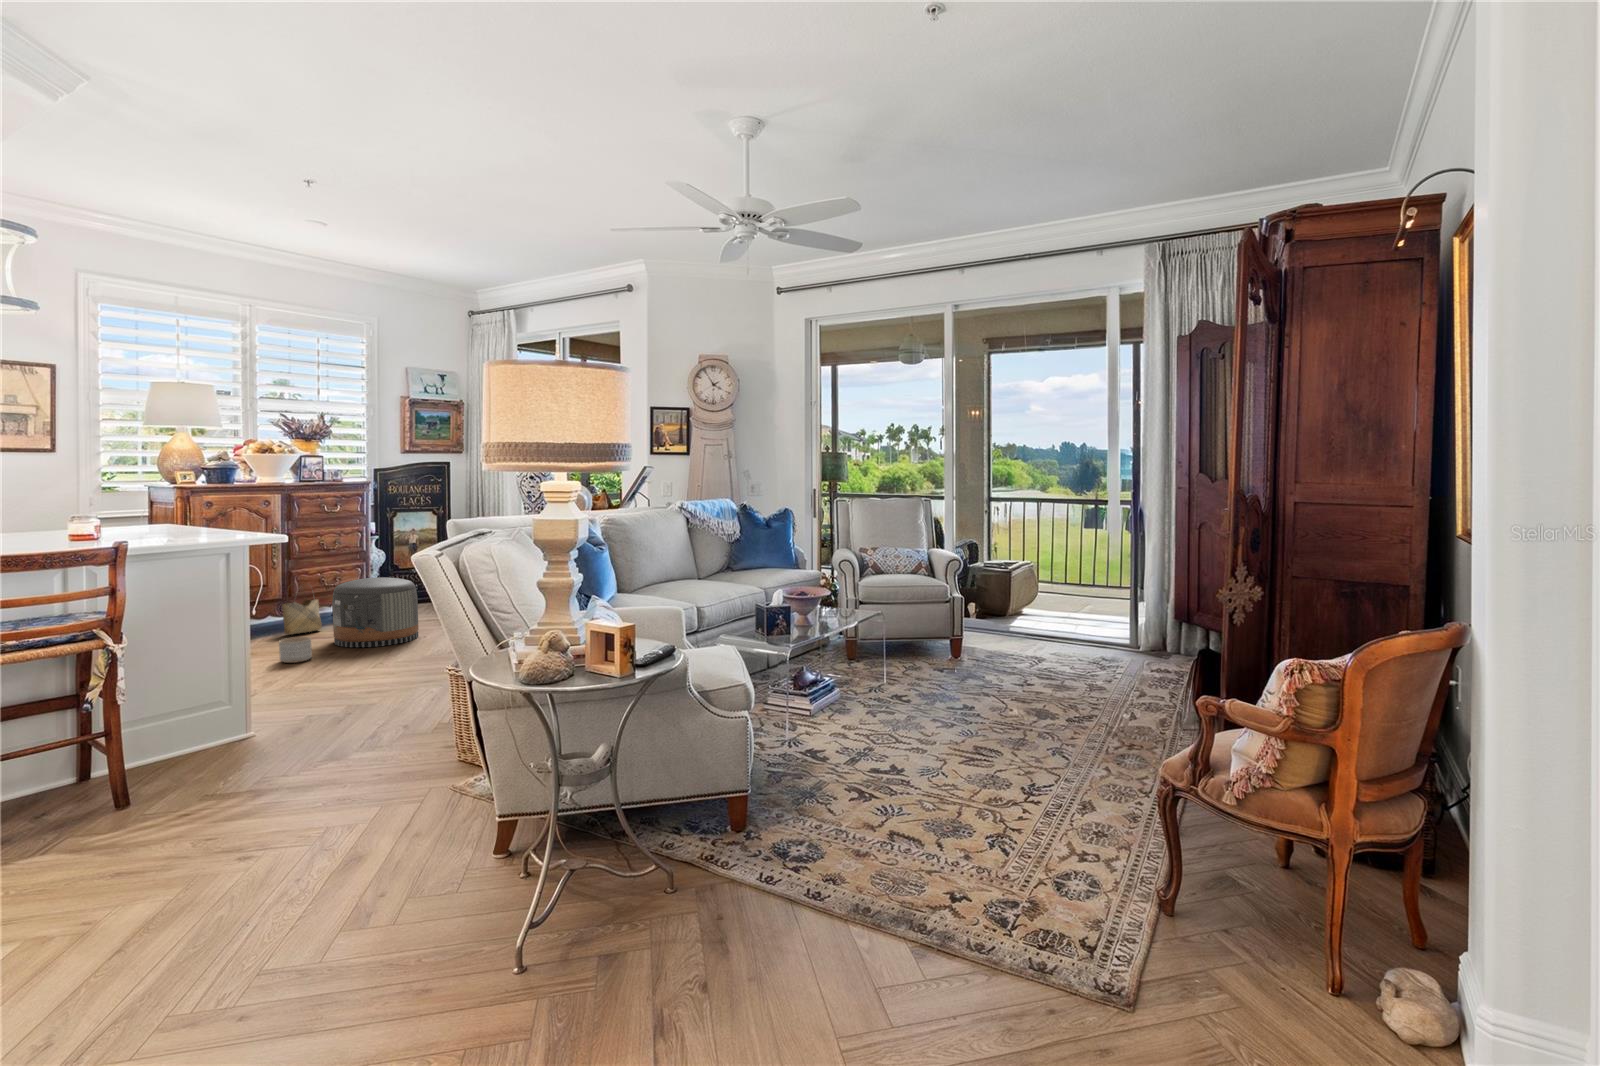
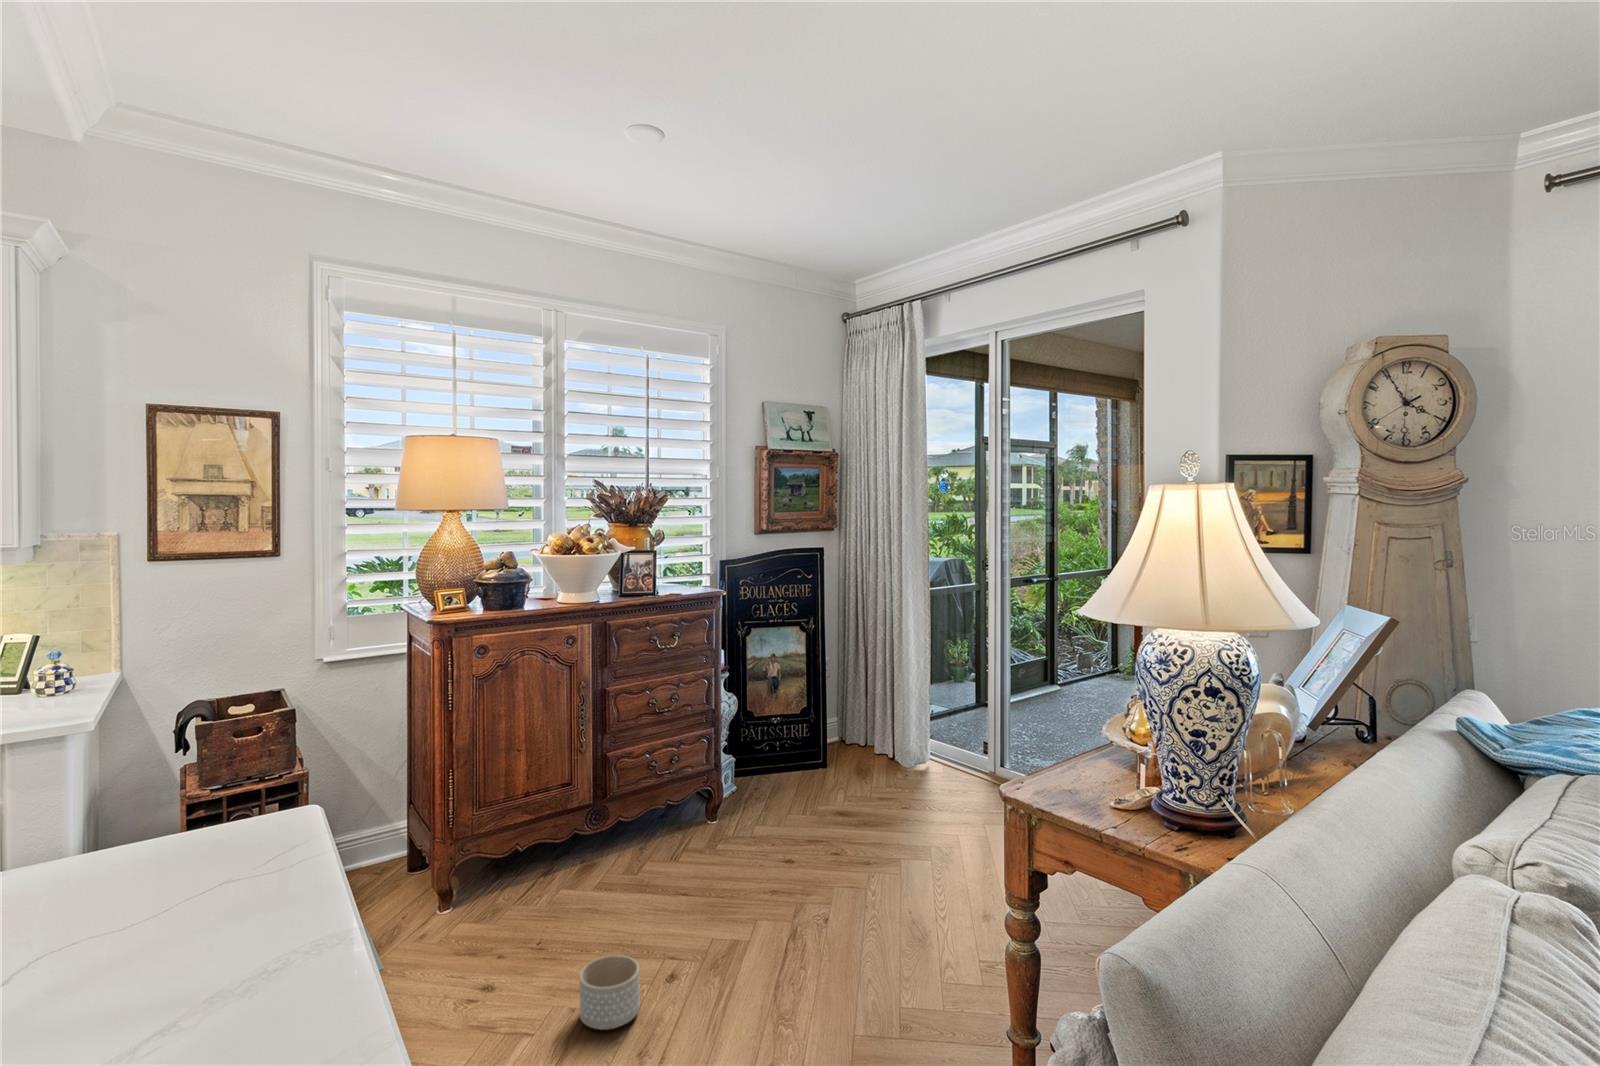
pouf: present [332,577,419,647] -> none [673,791,820,963]
woven basket: present [282,587,322,635] -> none [588,779,649,879]

